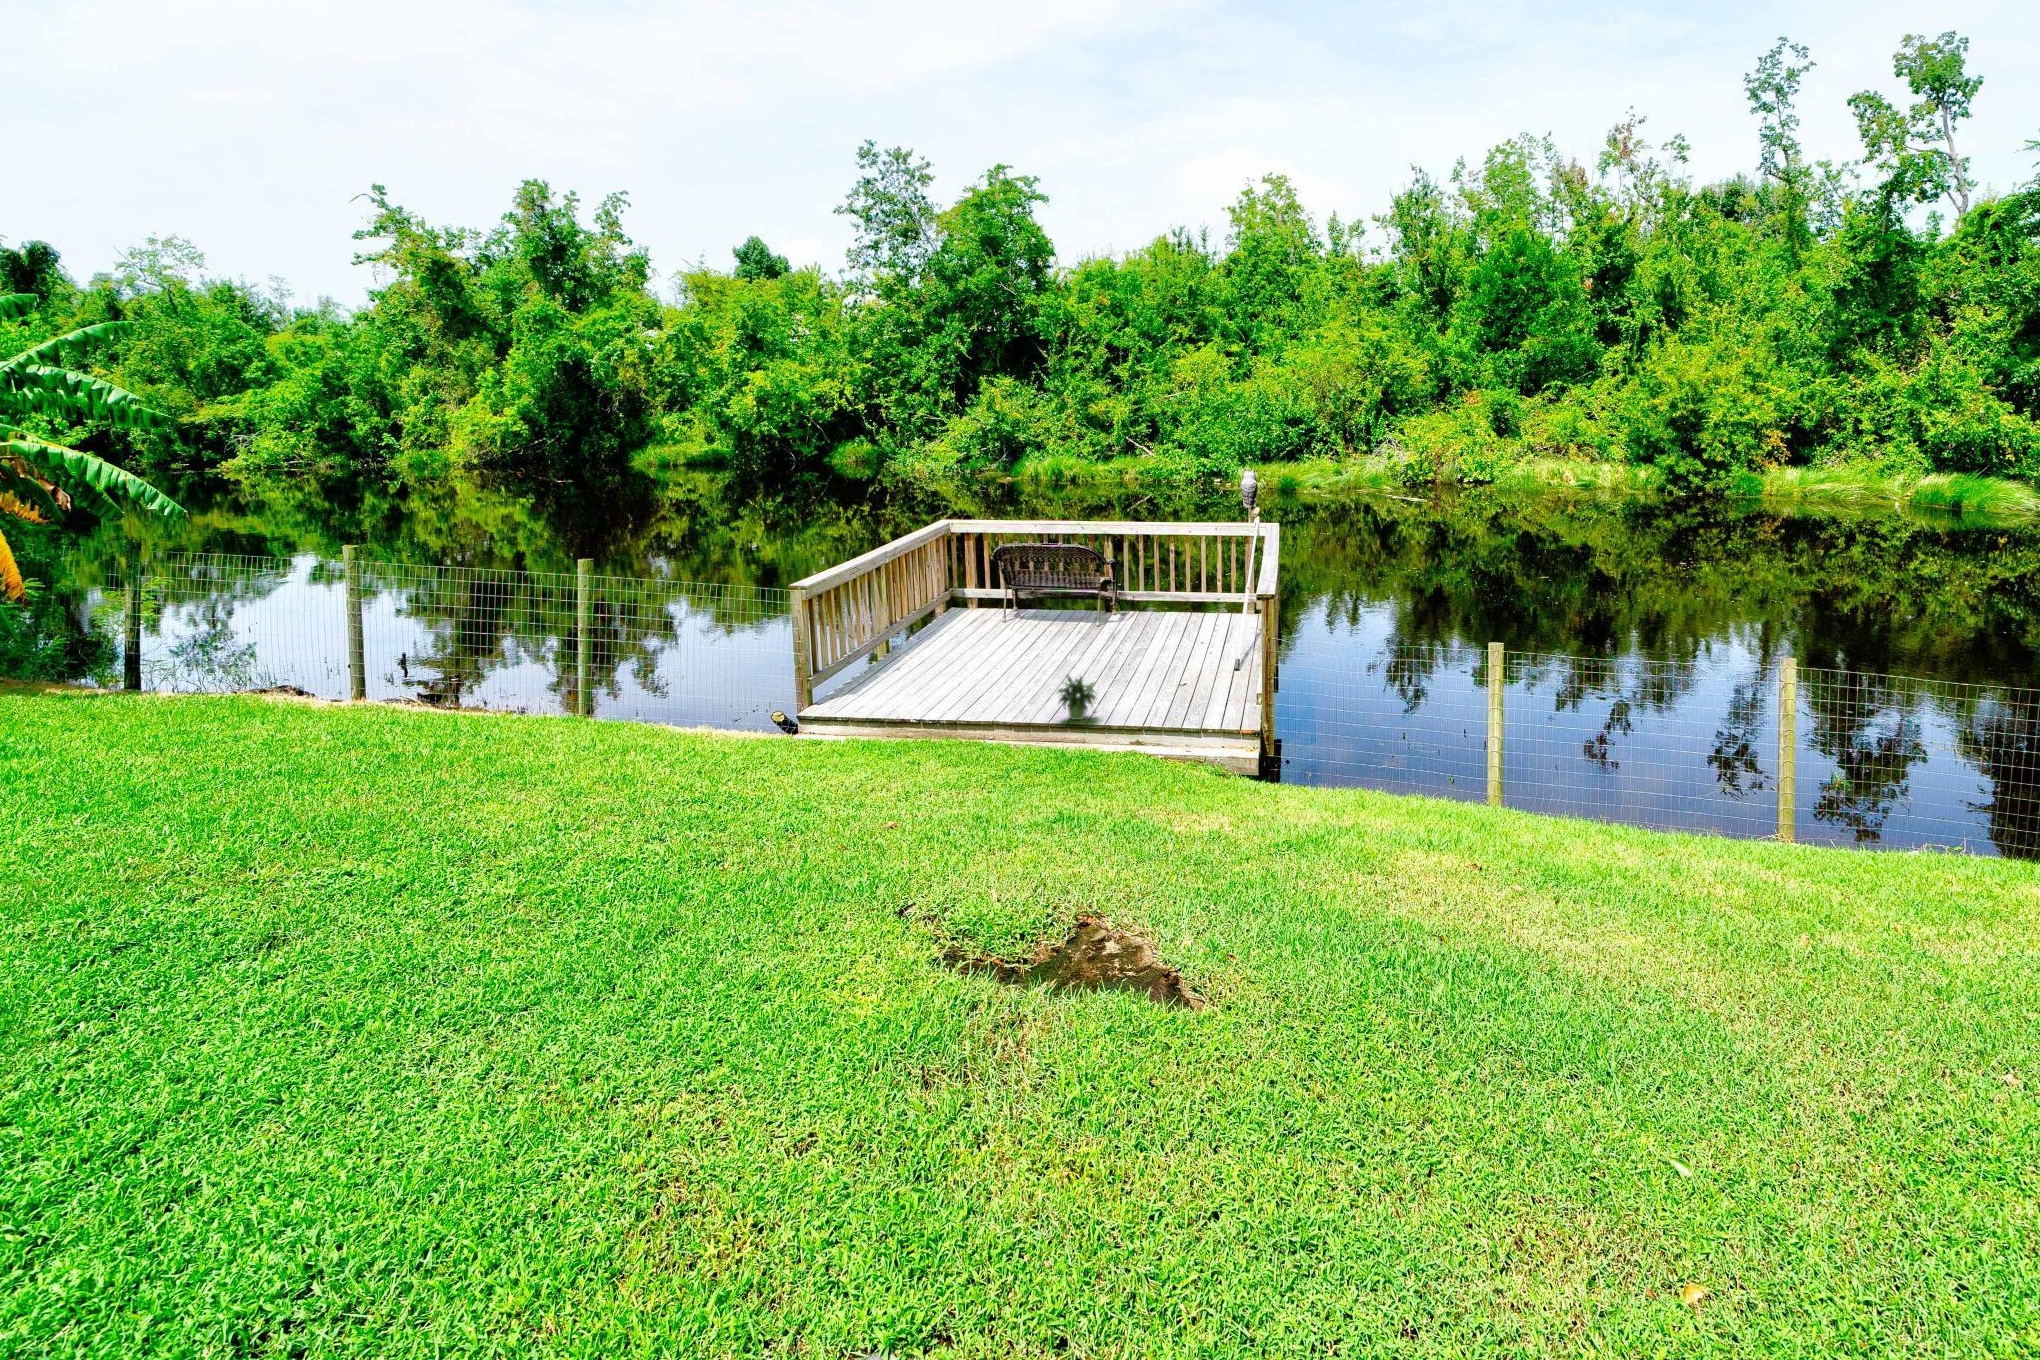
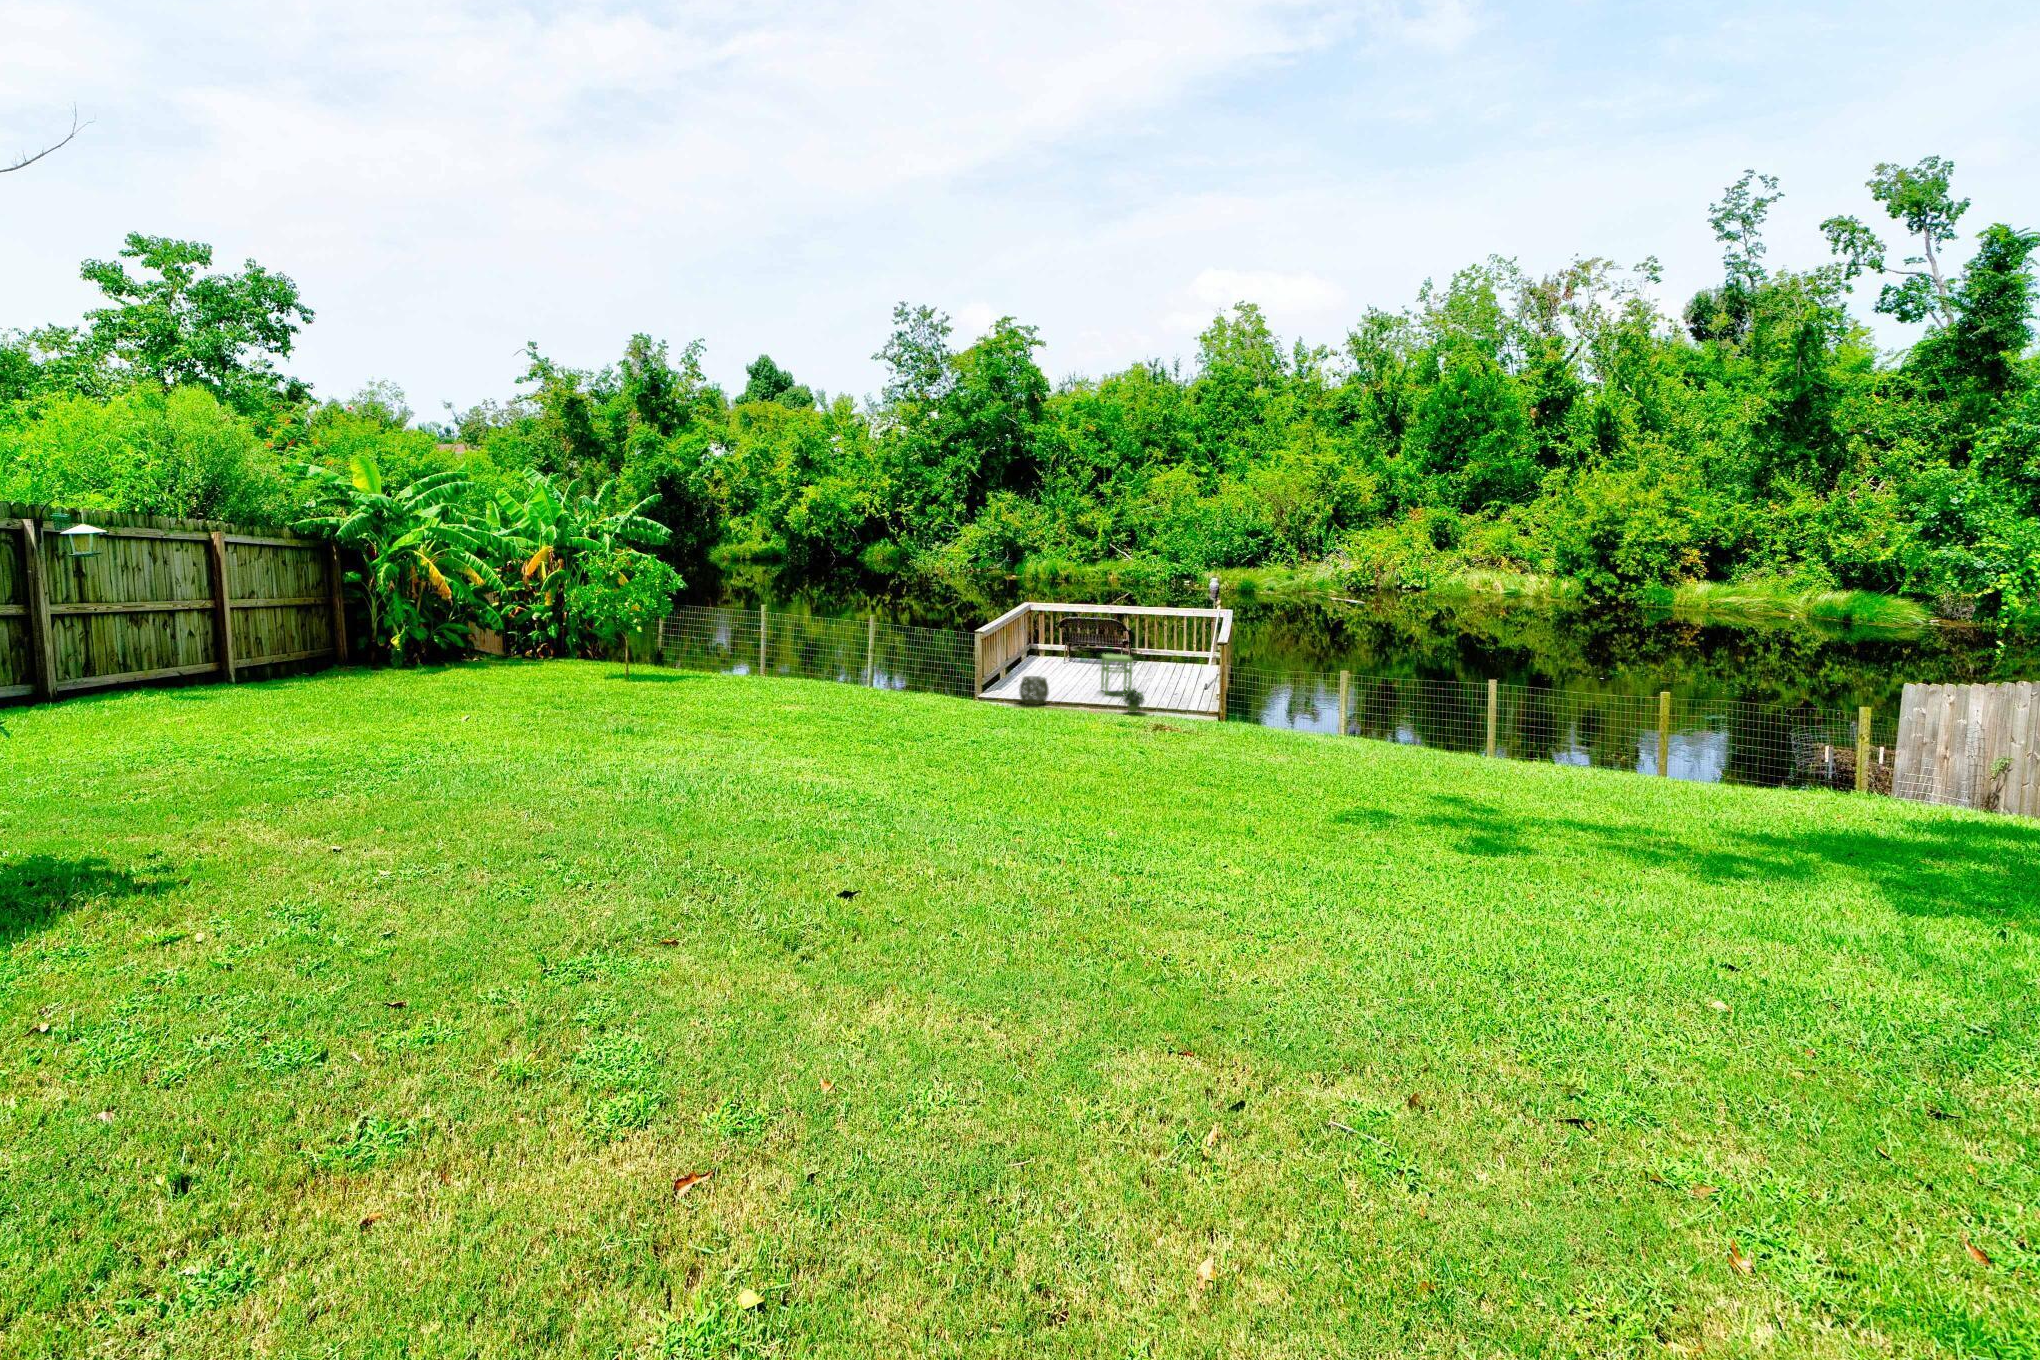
stool: none [1042,612,1090,678] -> present [1101,654,1133,693]
woven basket: none [894,659,945,709] -> present [1019,676,1049,704]

